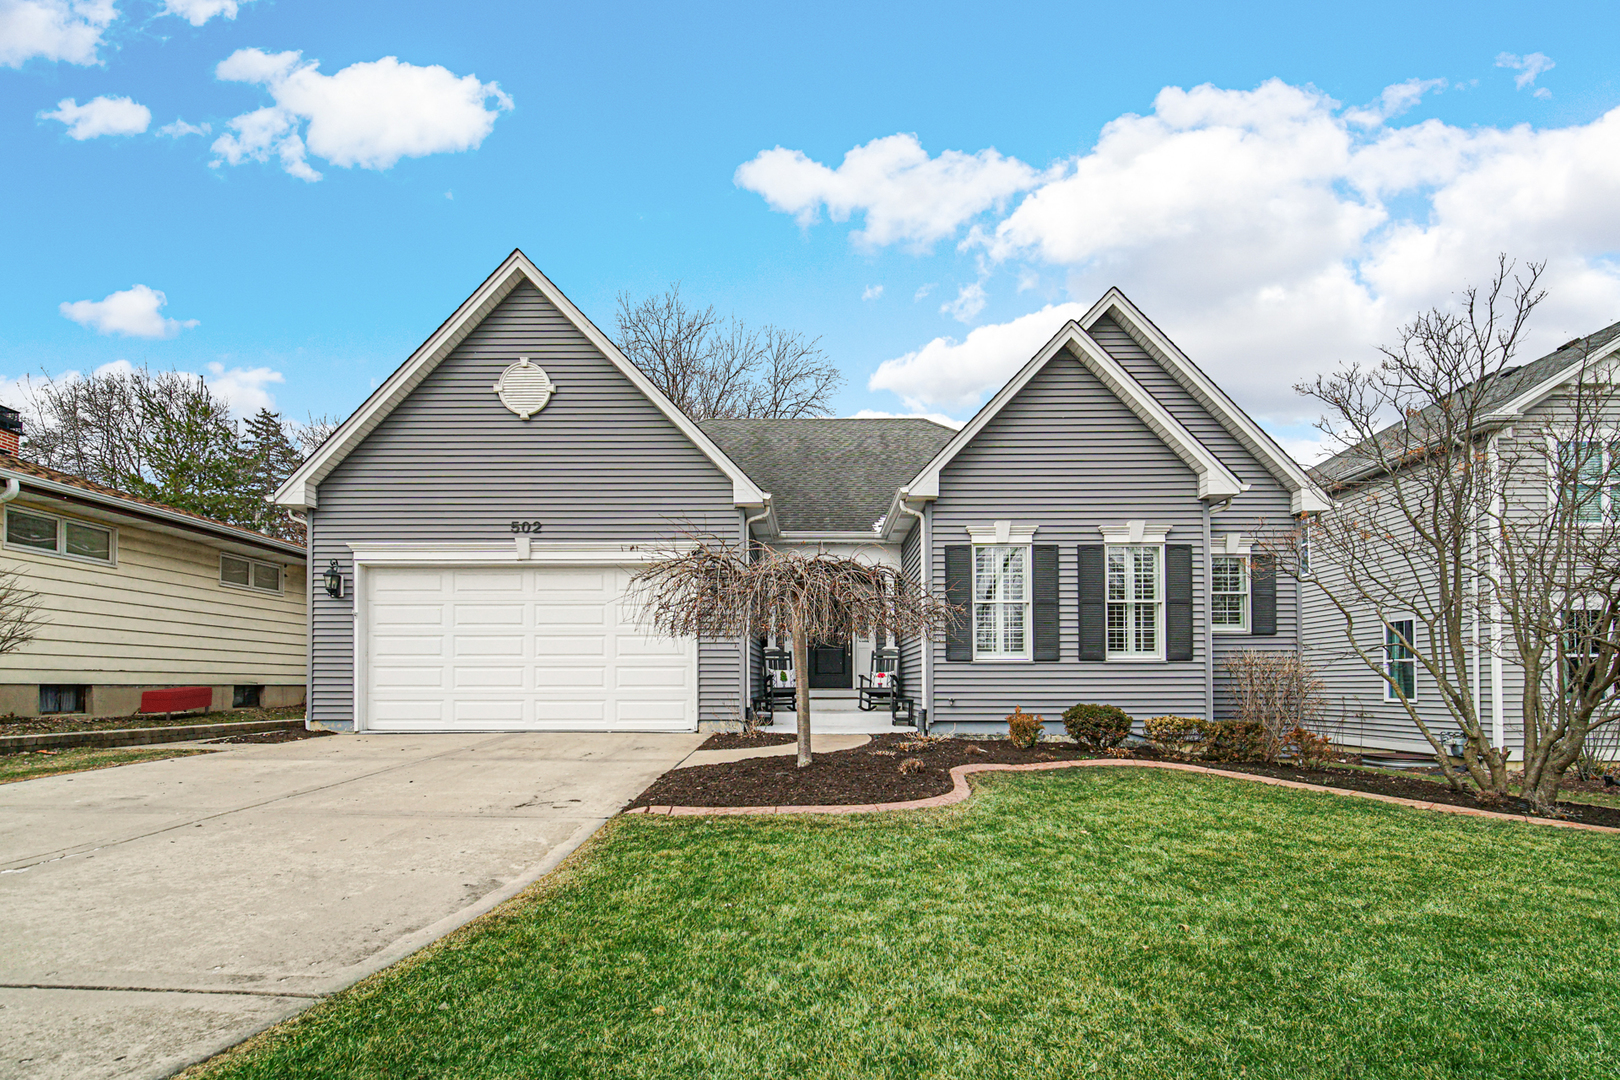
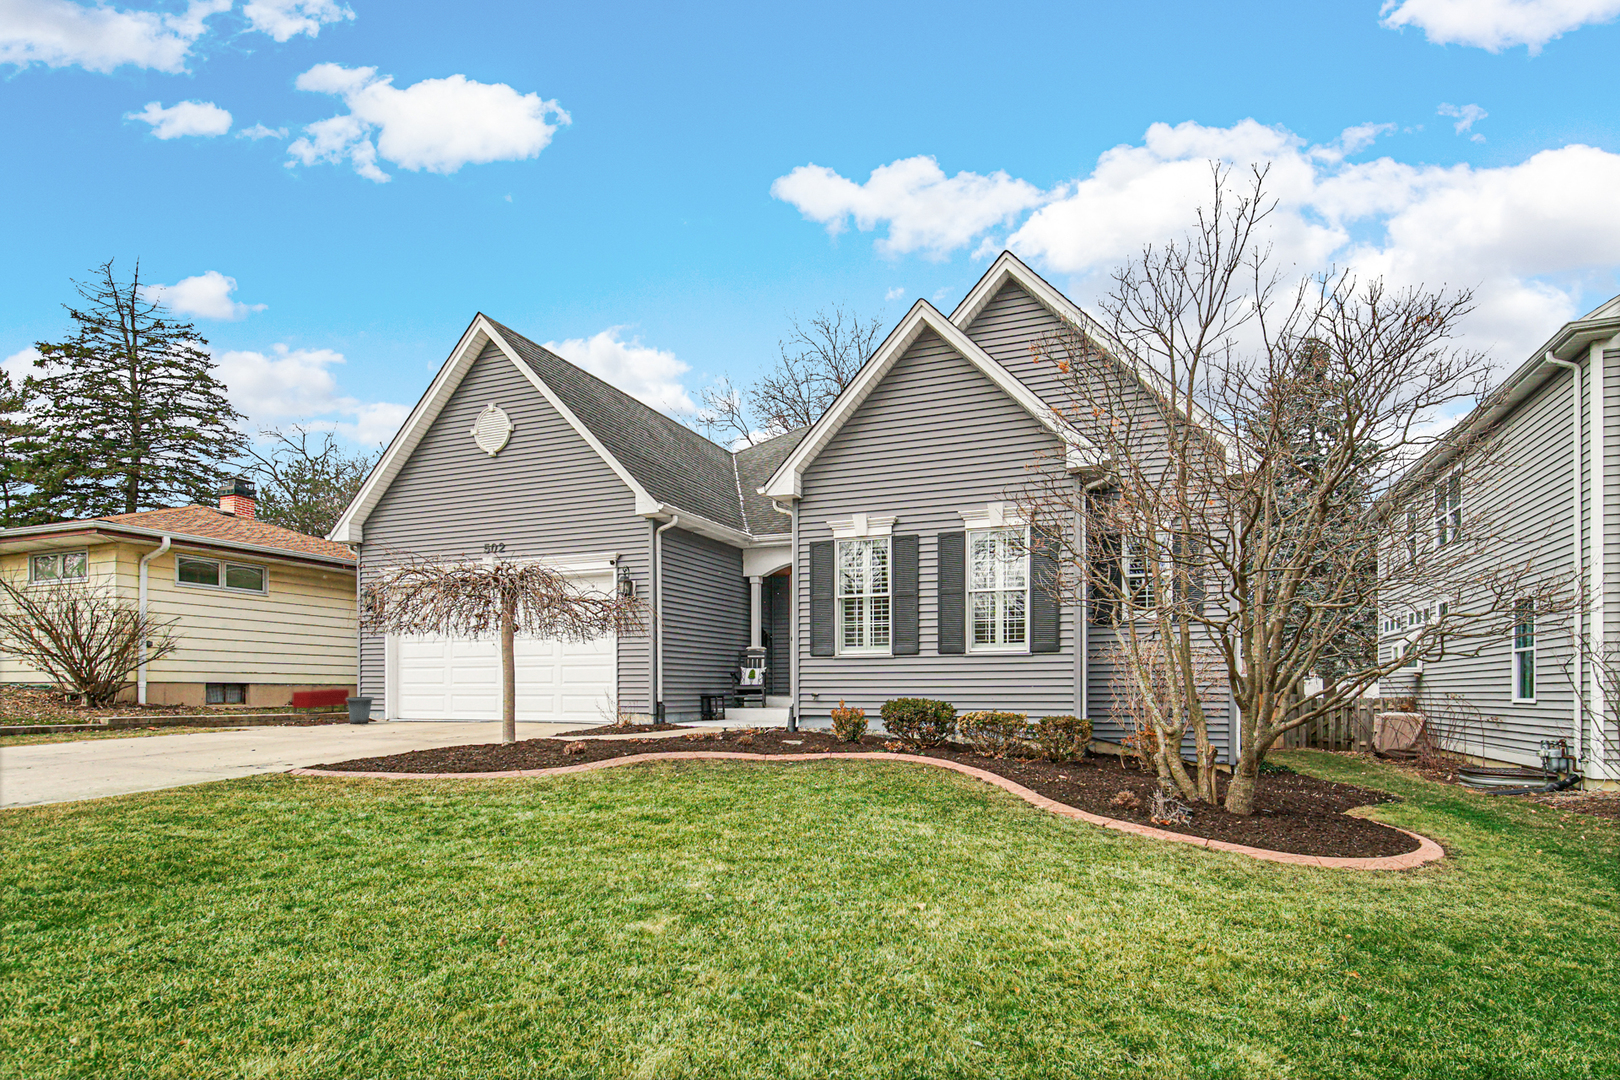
trash can: none [304,700,340,736] -> present [346,697,374,724]

